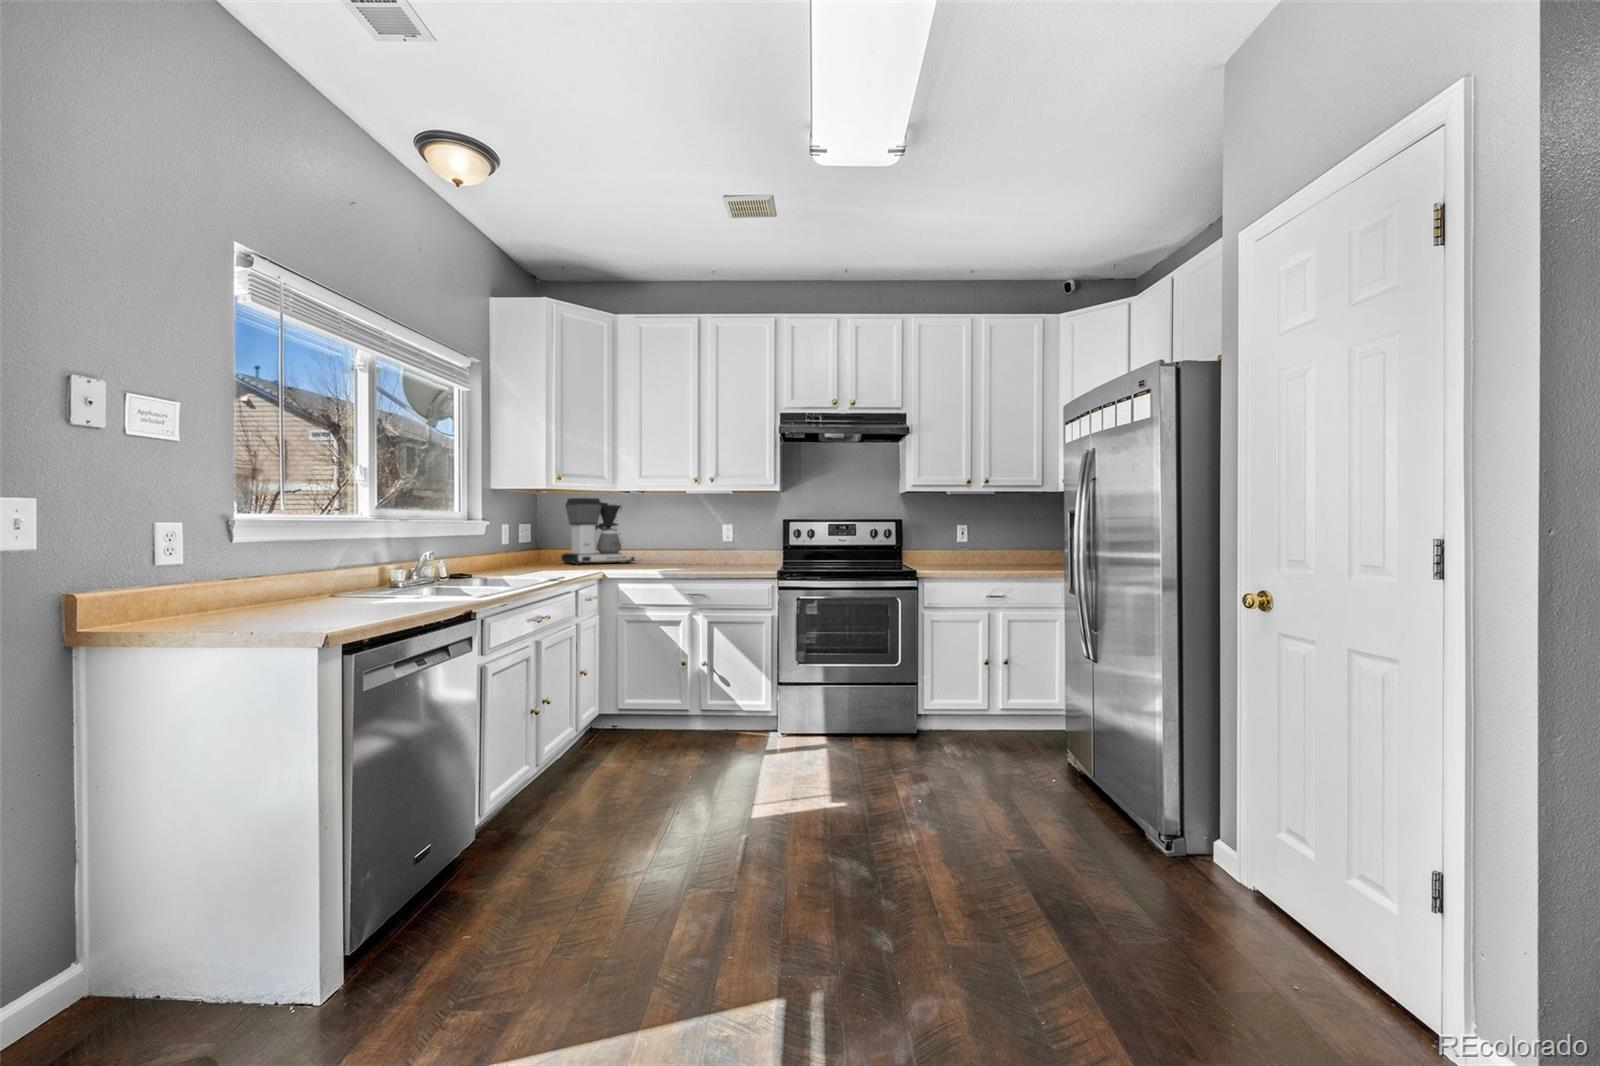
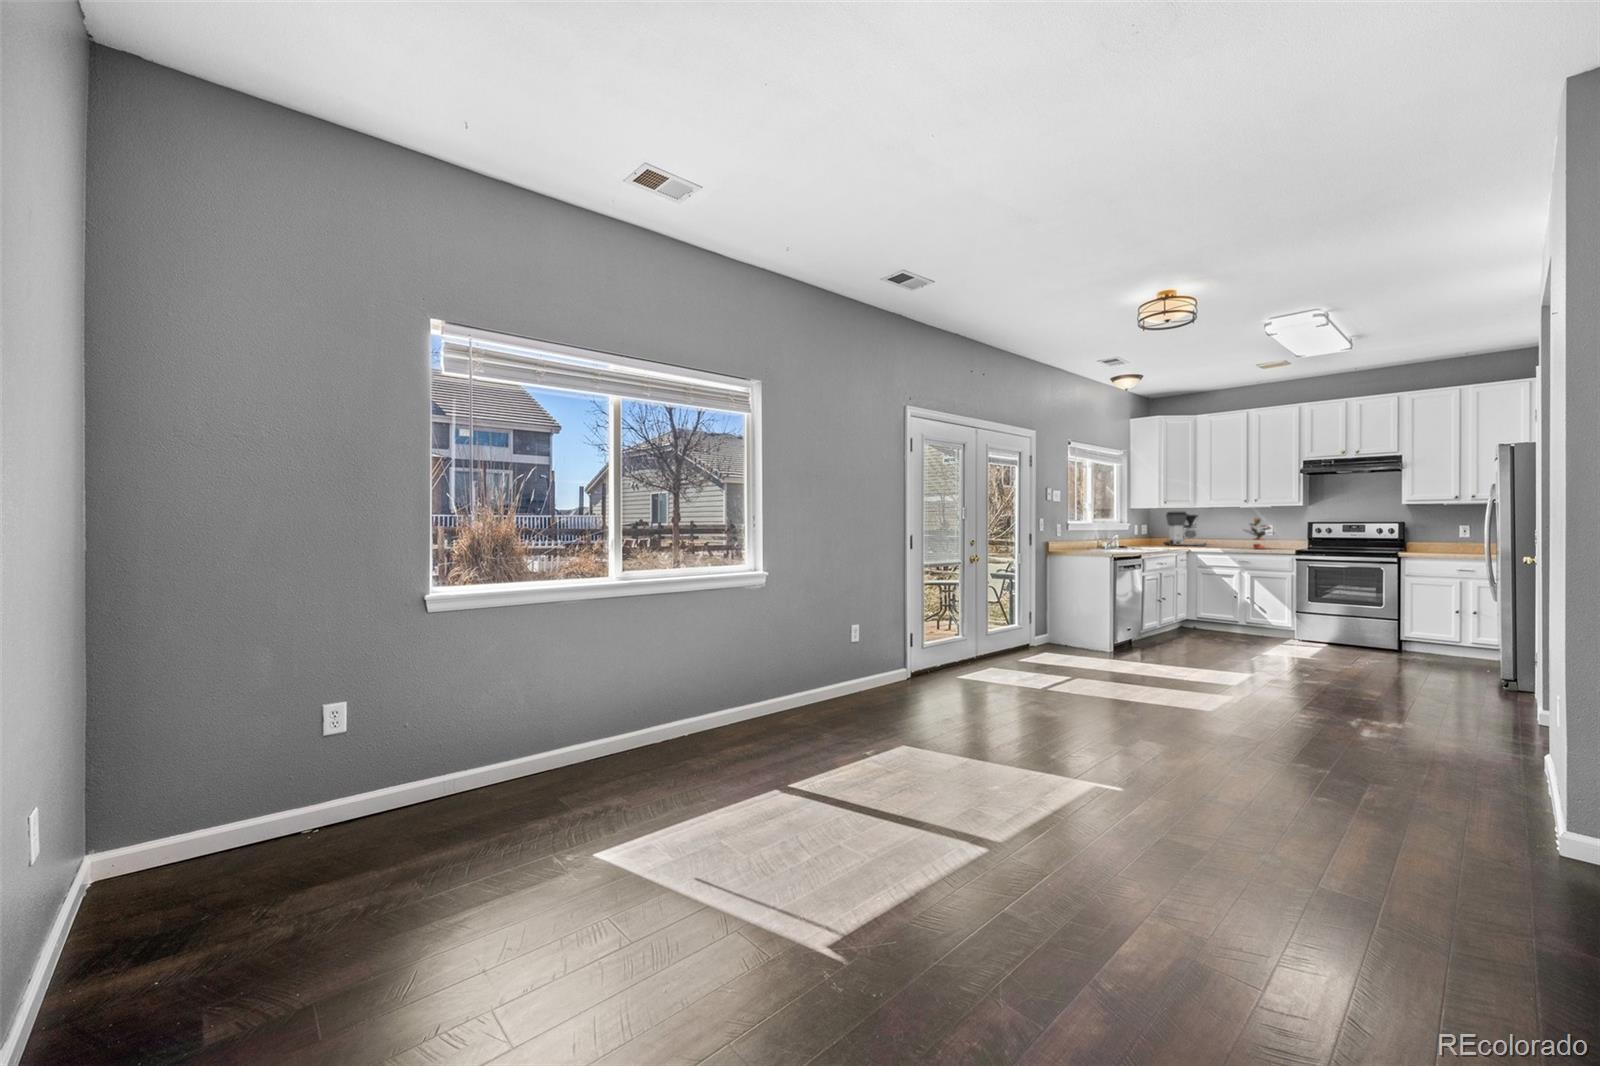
potted plant: none [690,510,738,566] -> present [1245,518,1271,549]

